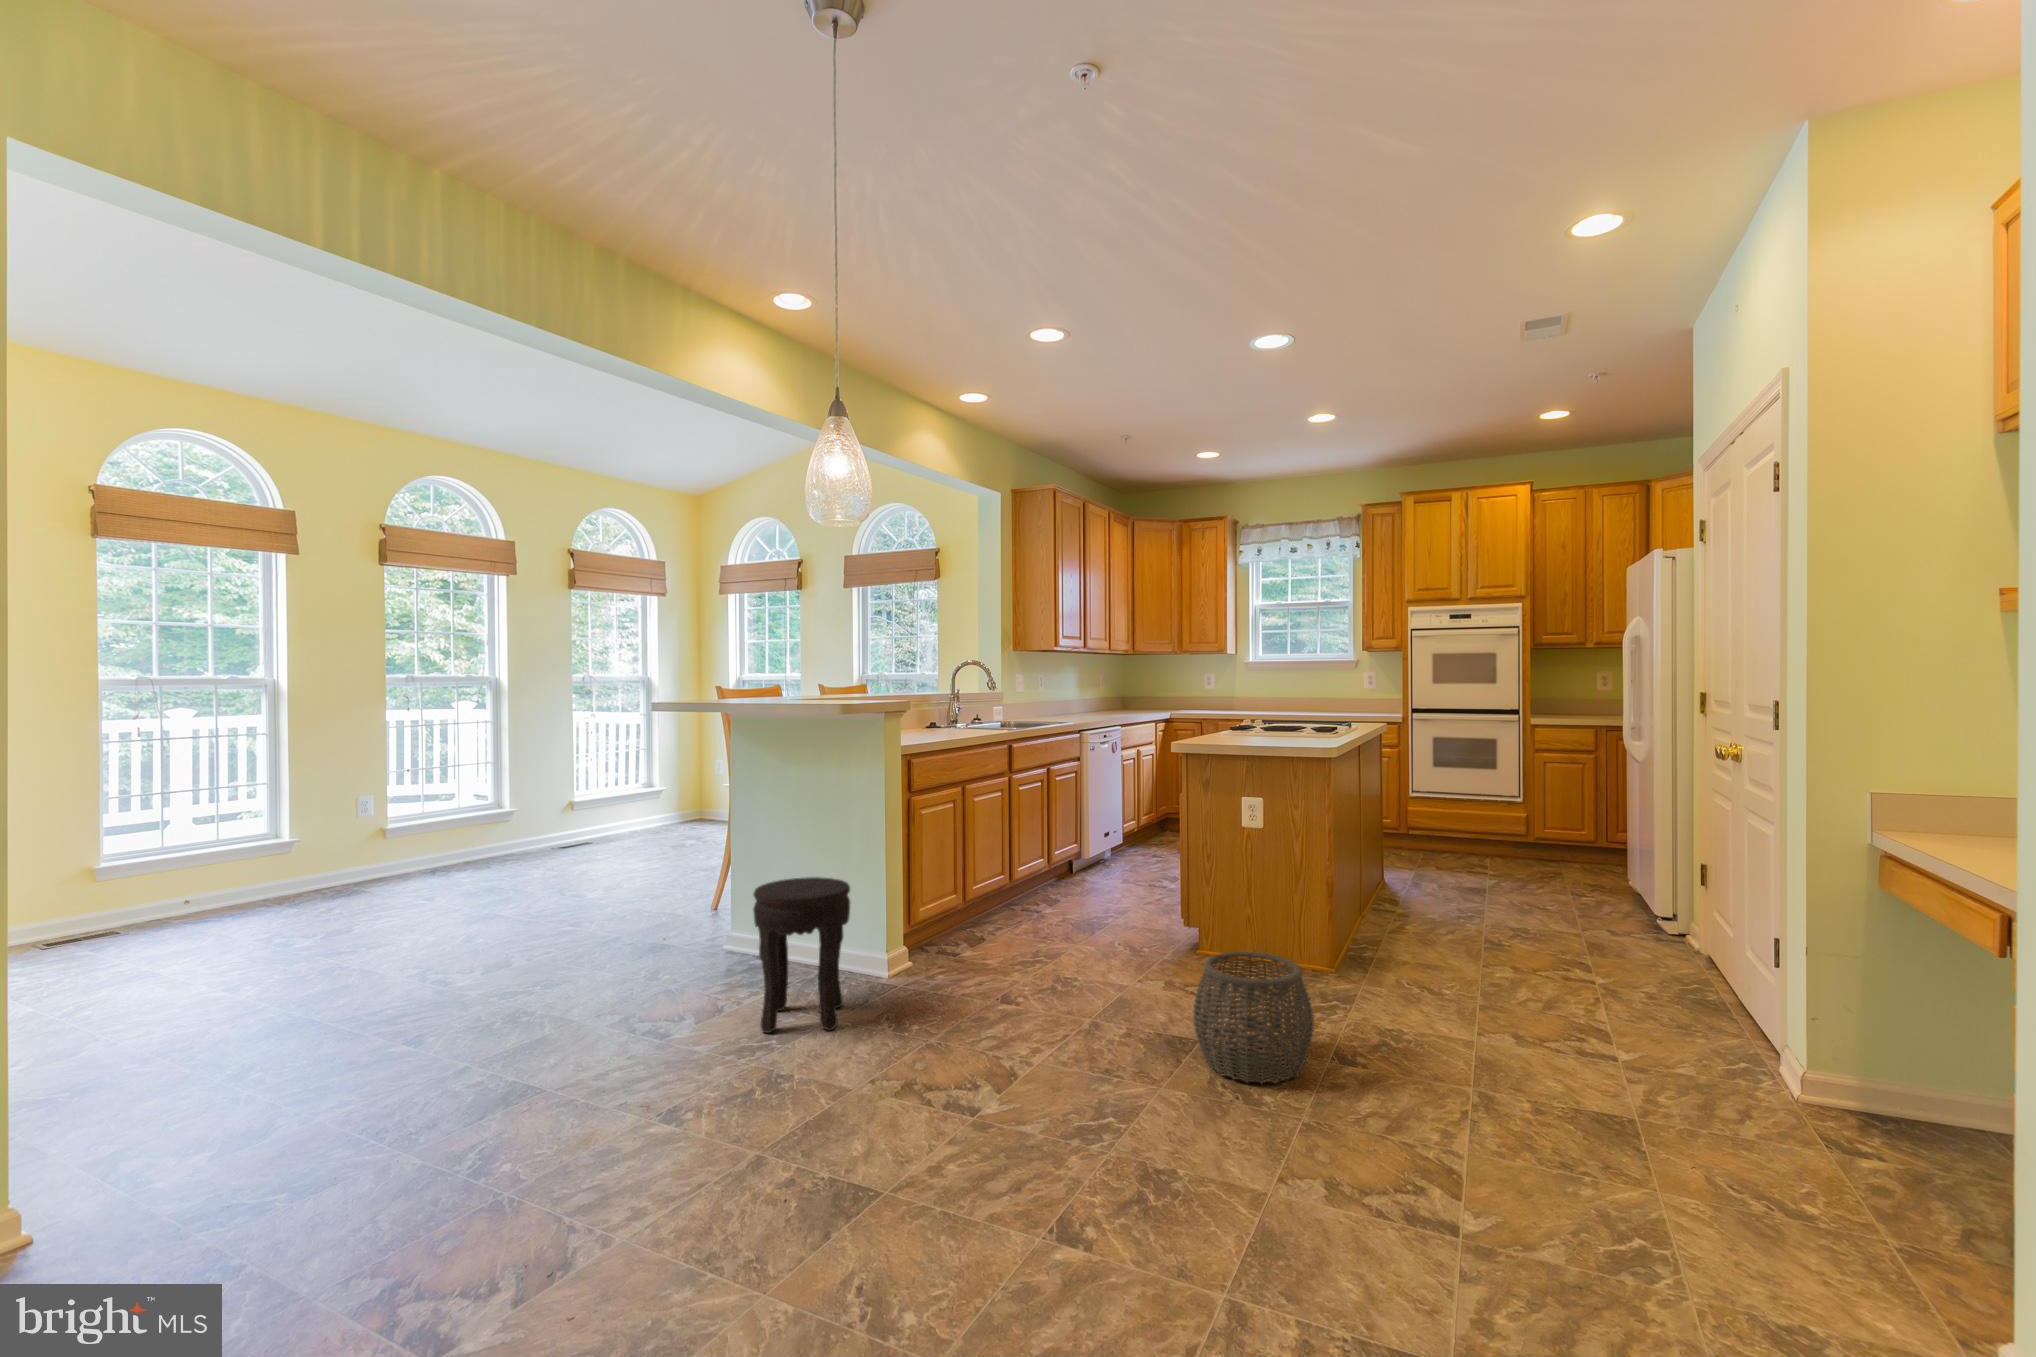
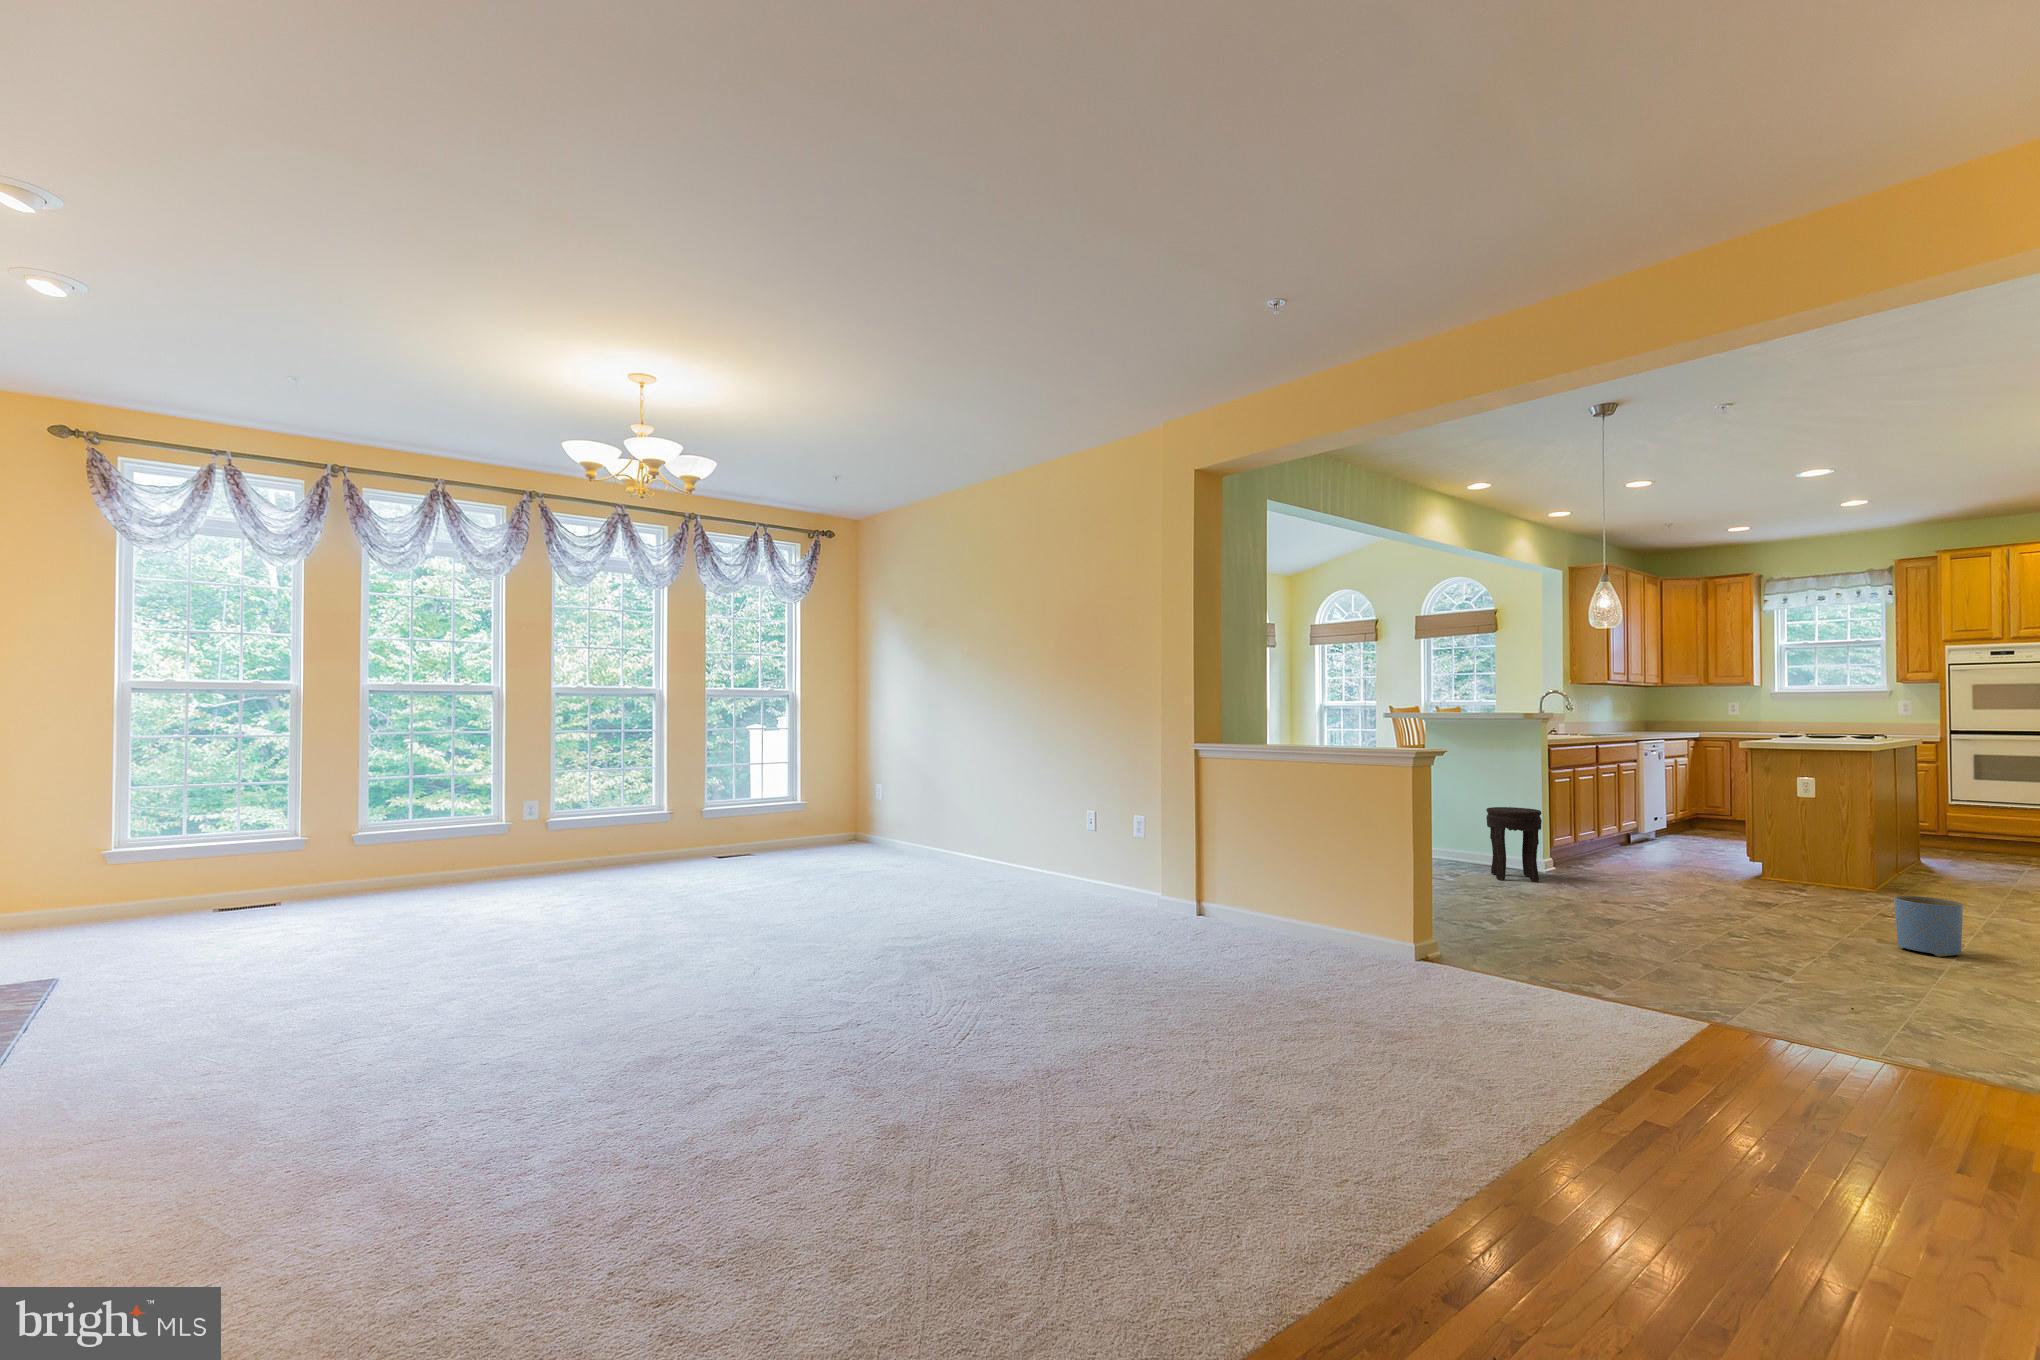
woven basket: present [1193,951,1314,1084] -> none [1771,851,1853,913]
planter: none [1385,1117,1511,1297] -> present [1894,896,1963,957]

